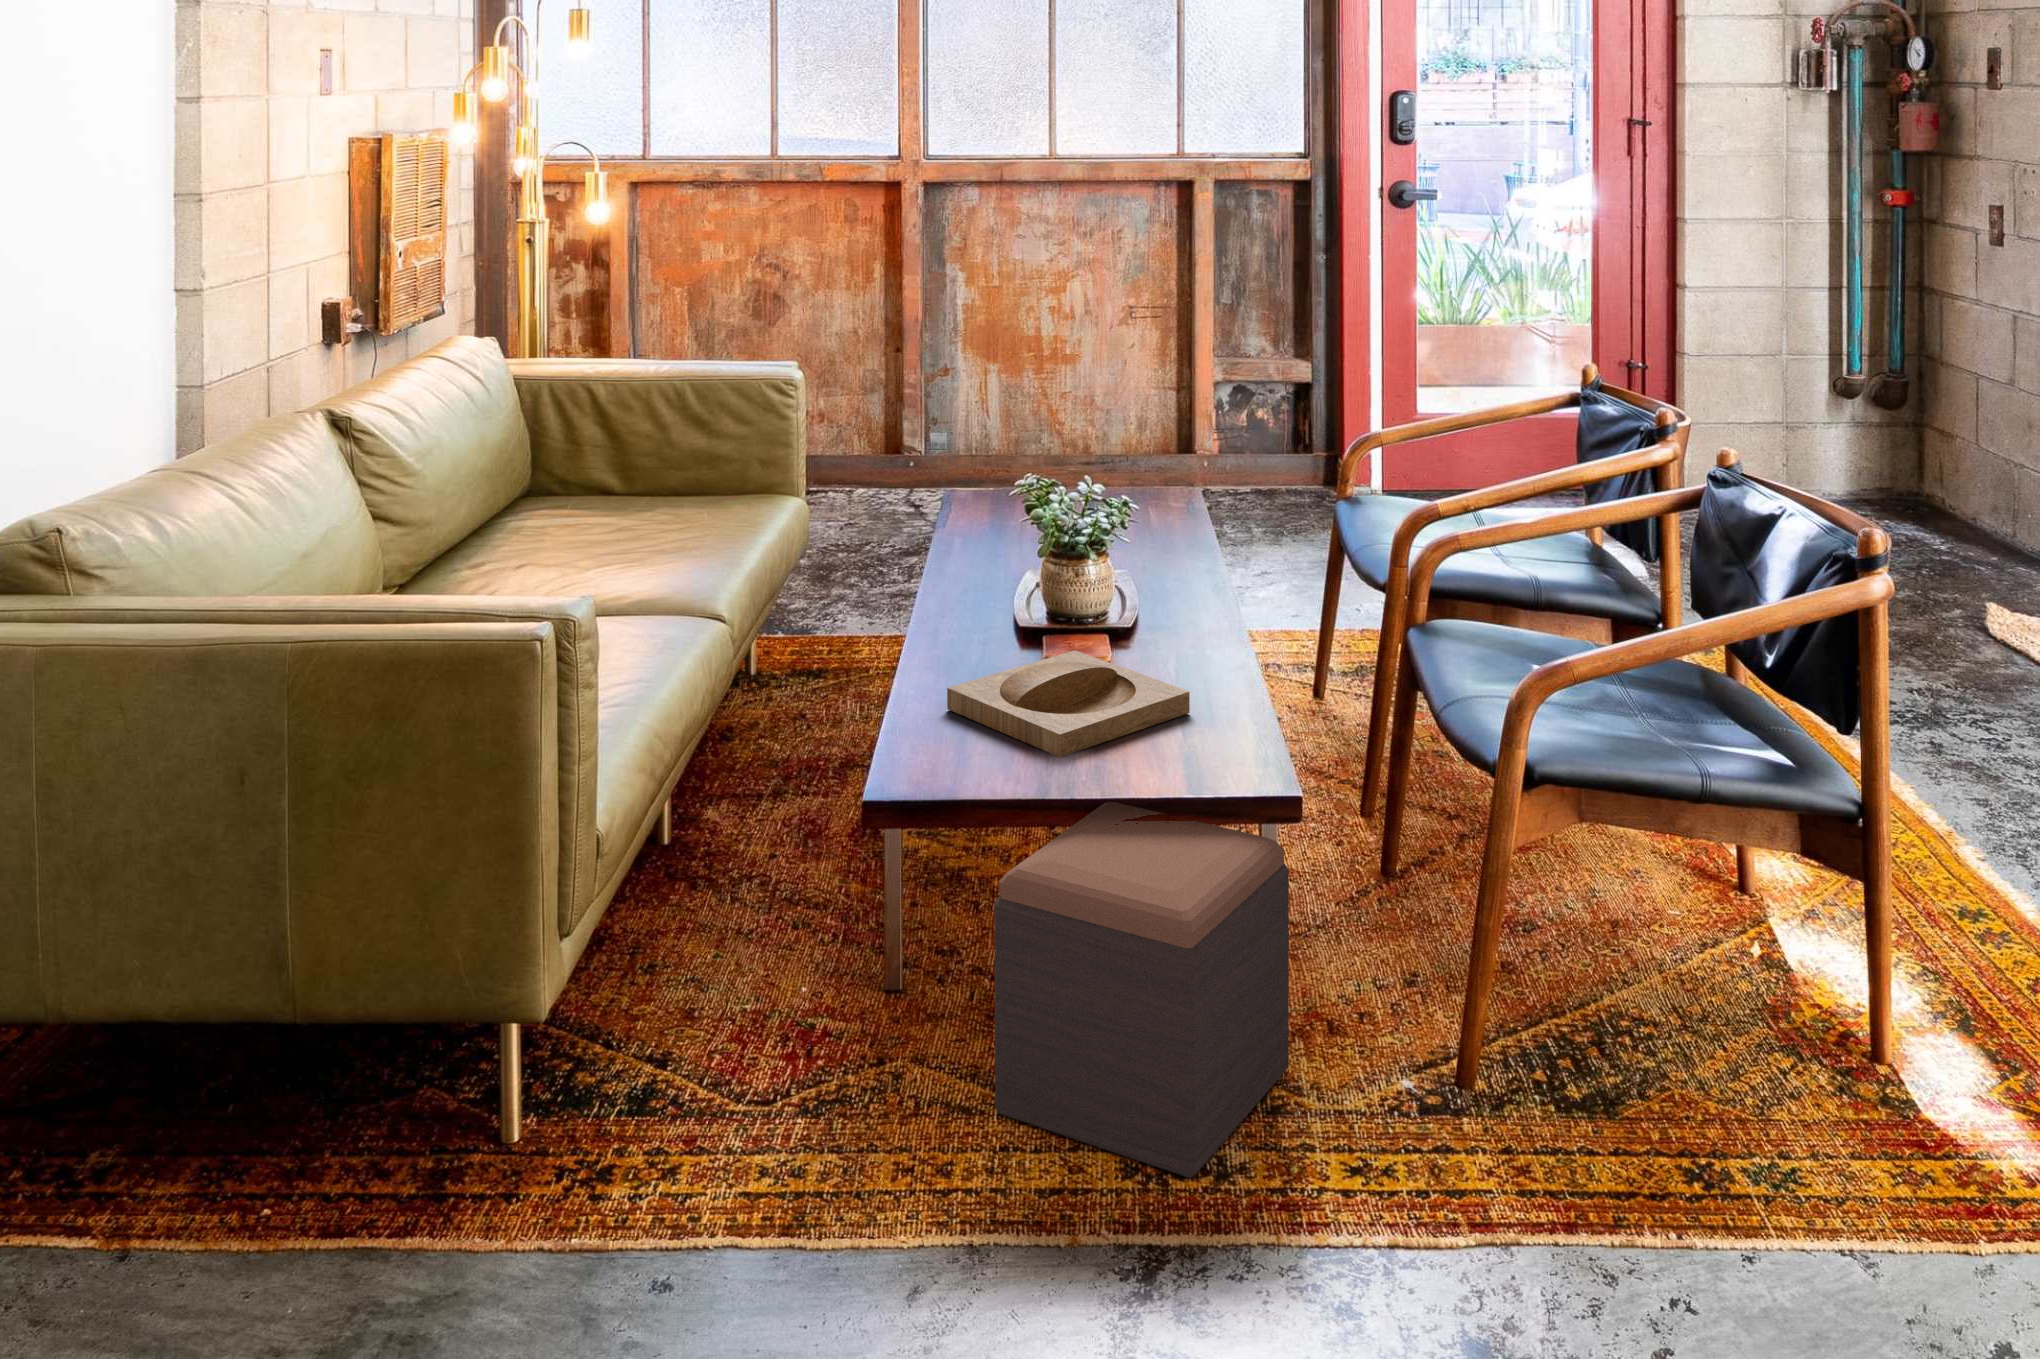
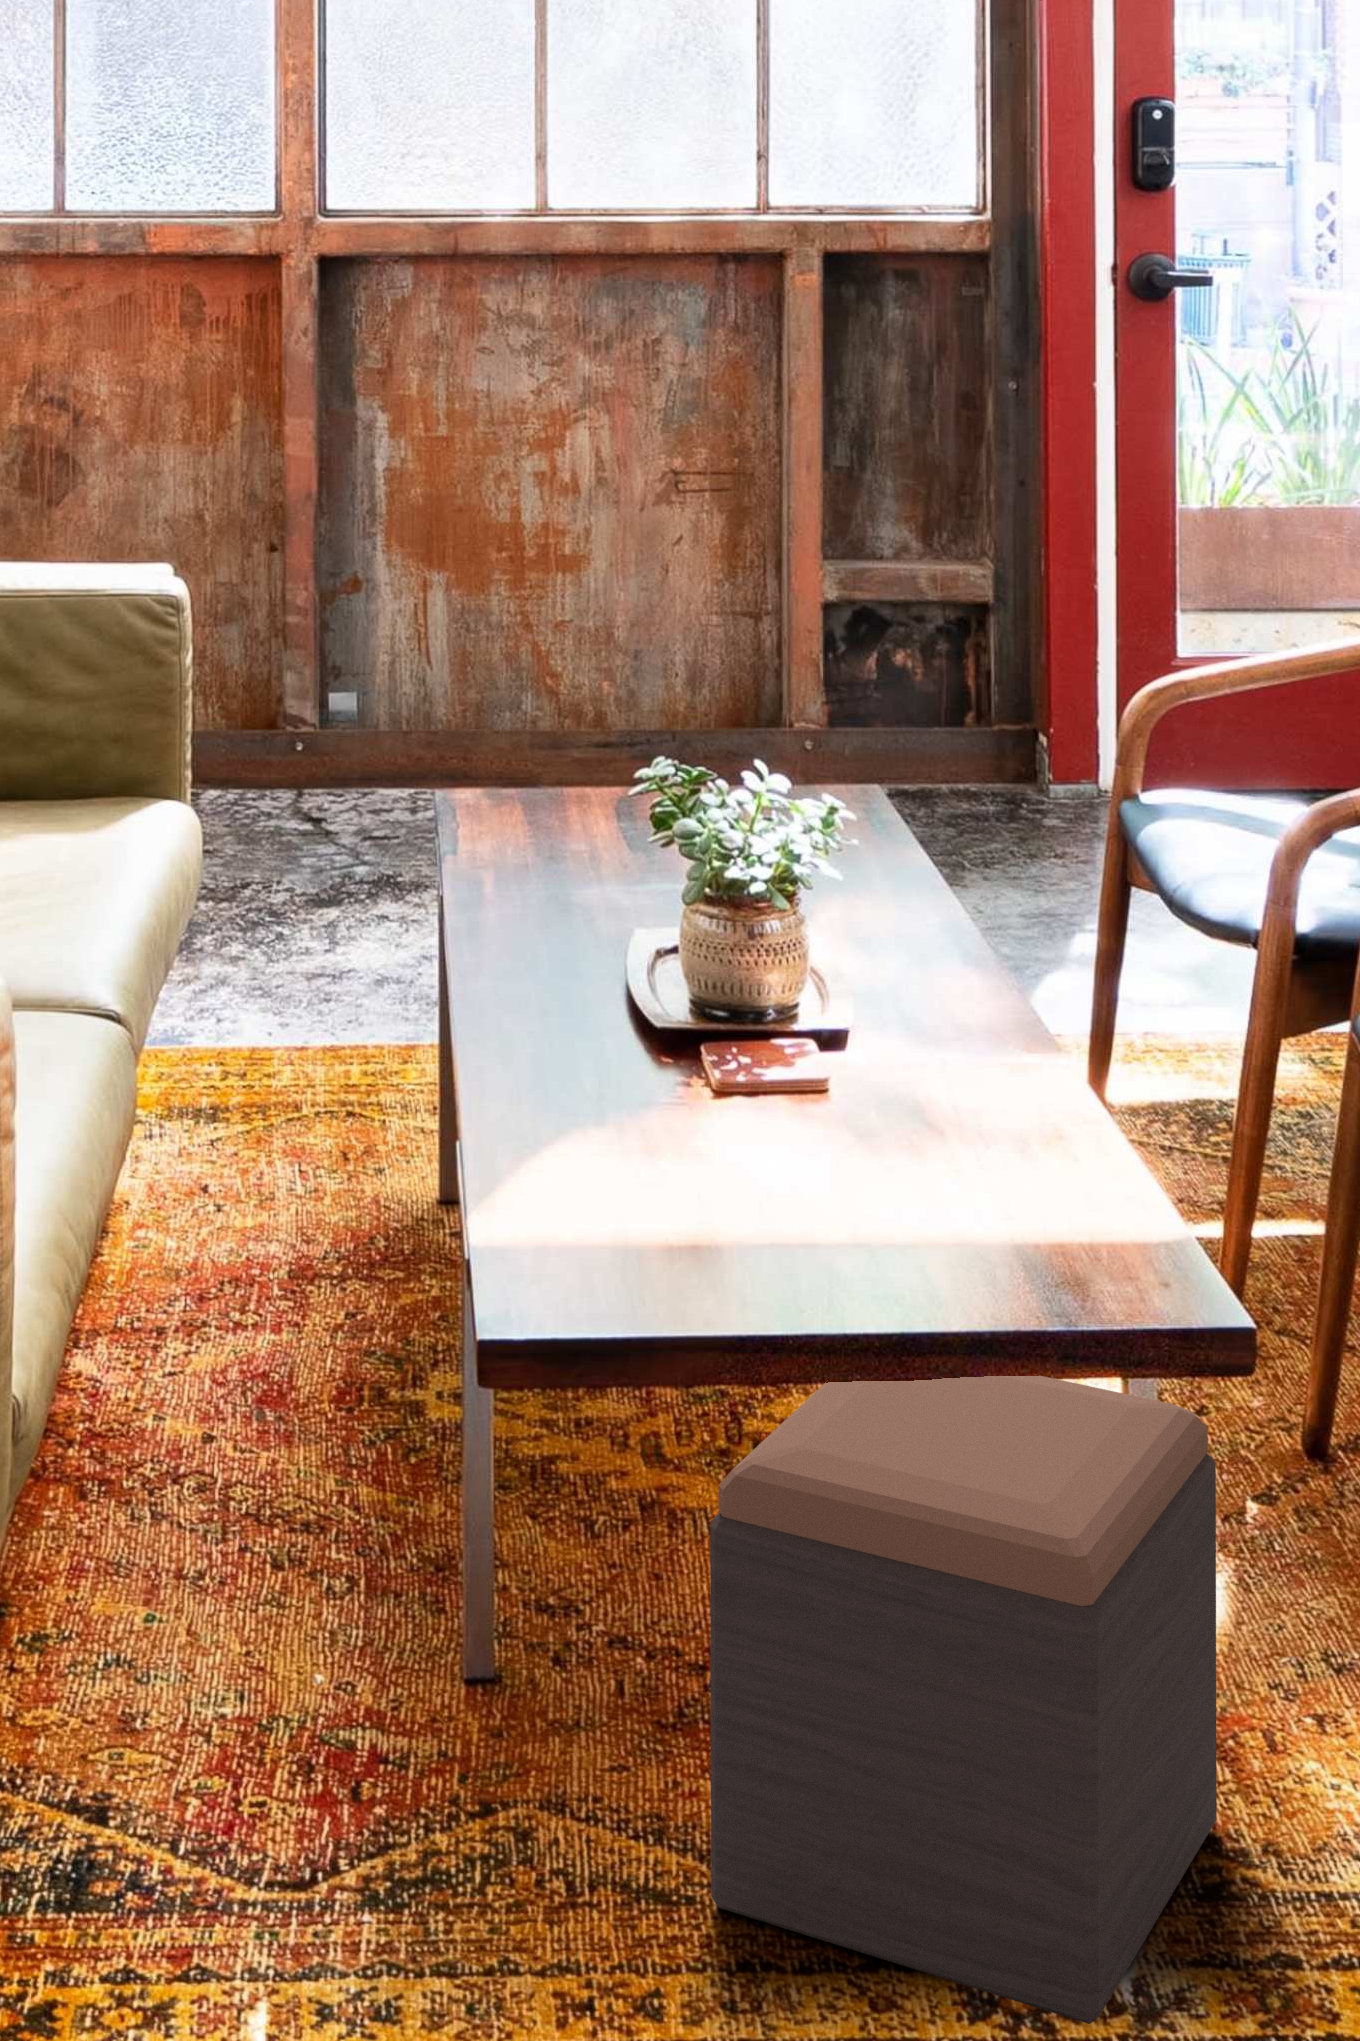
tray: present [947,650,1190,757] -> none [557,1071,988,1262]

